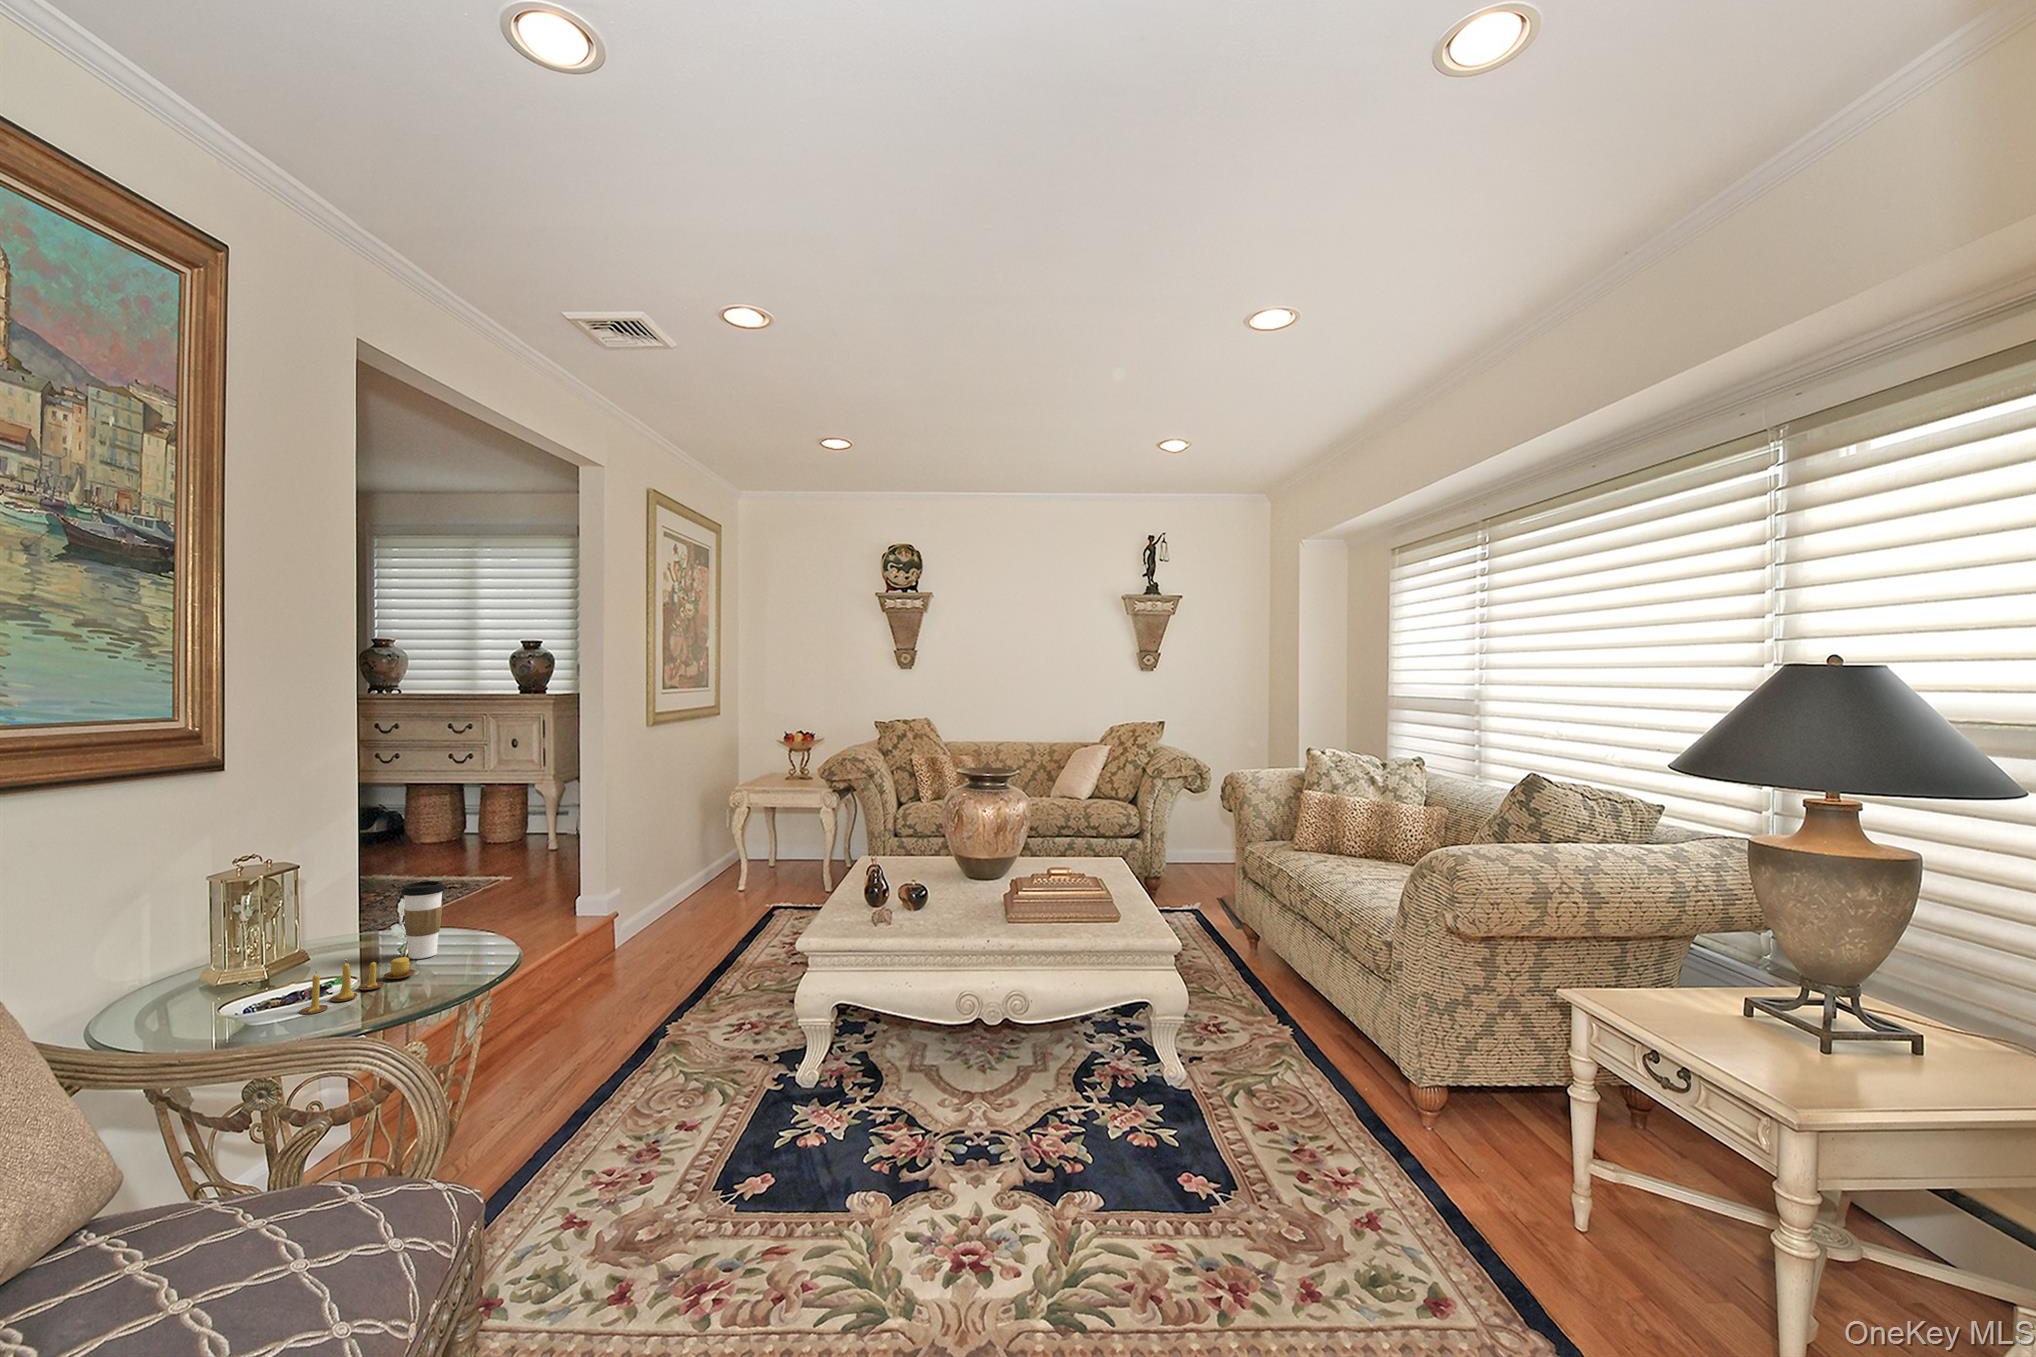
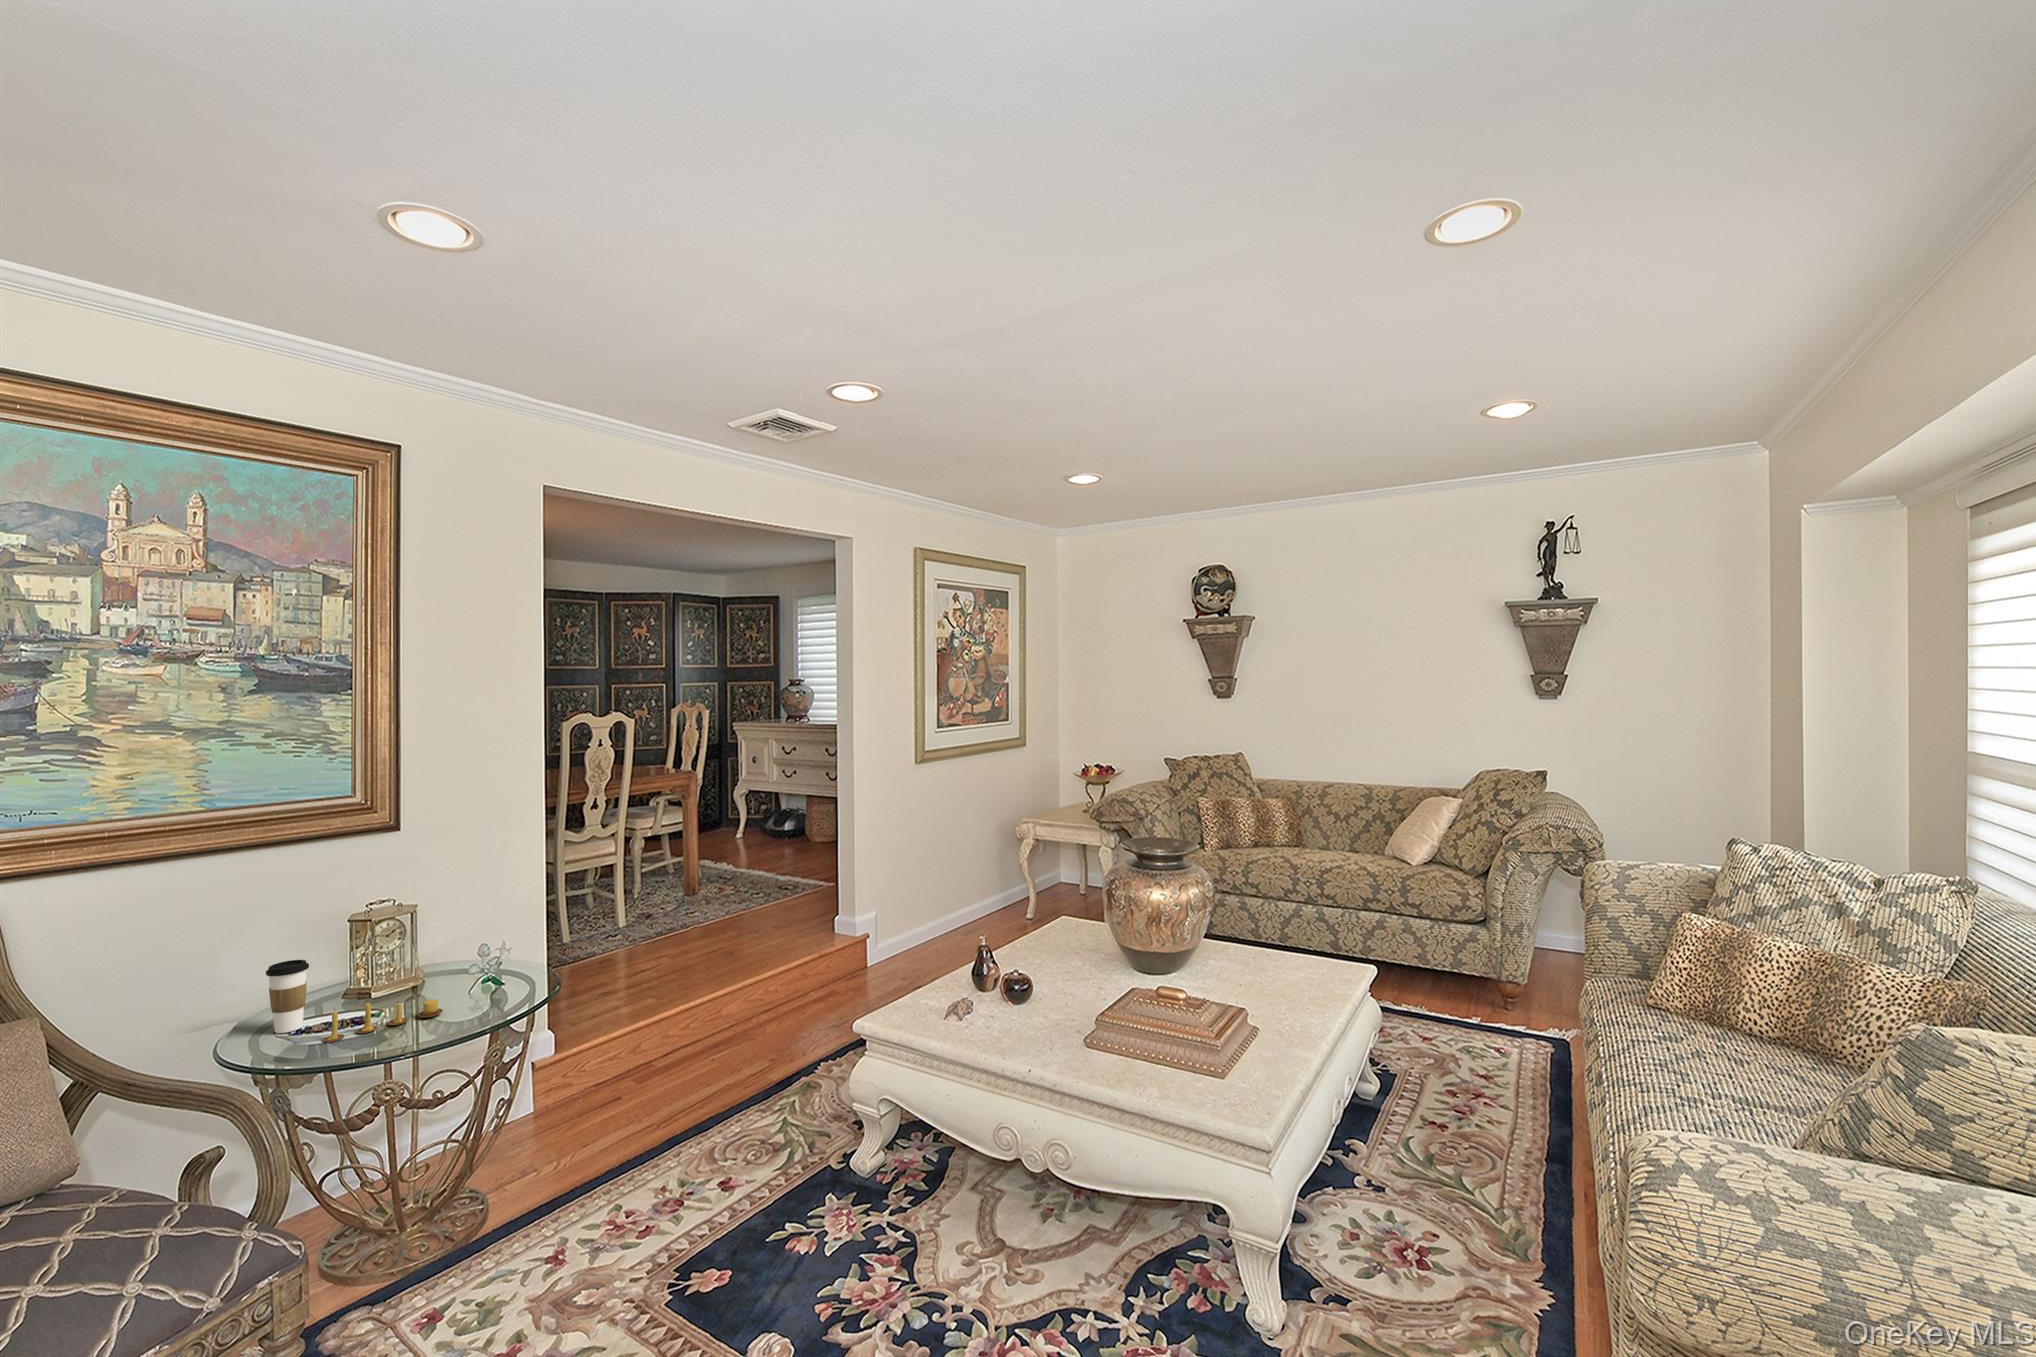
coffee cup: present [401,881,445,959] -> present [266,960,309,1033]

